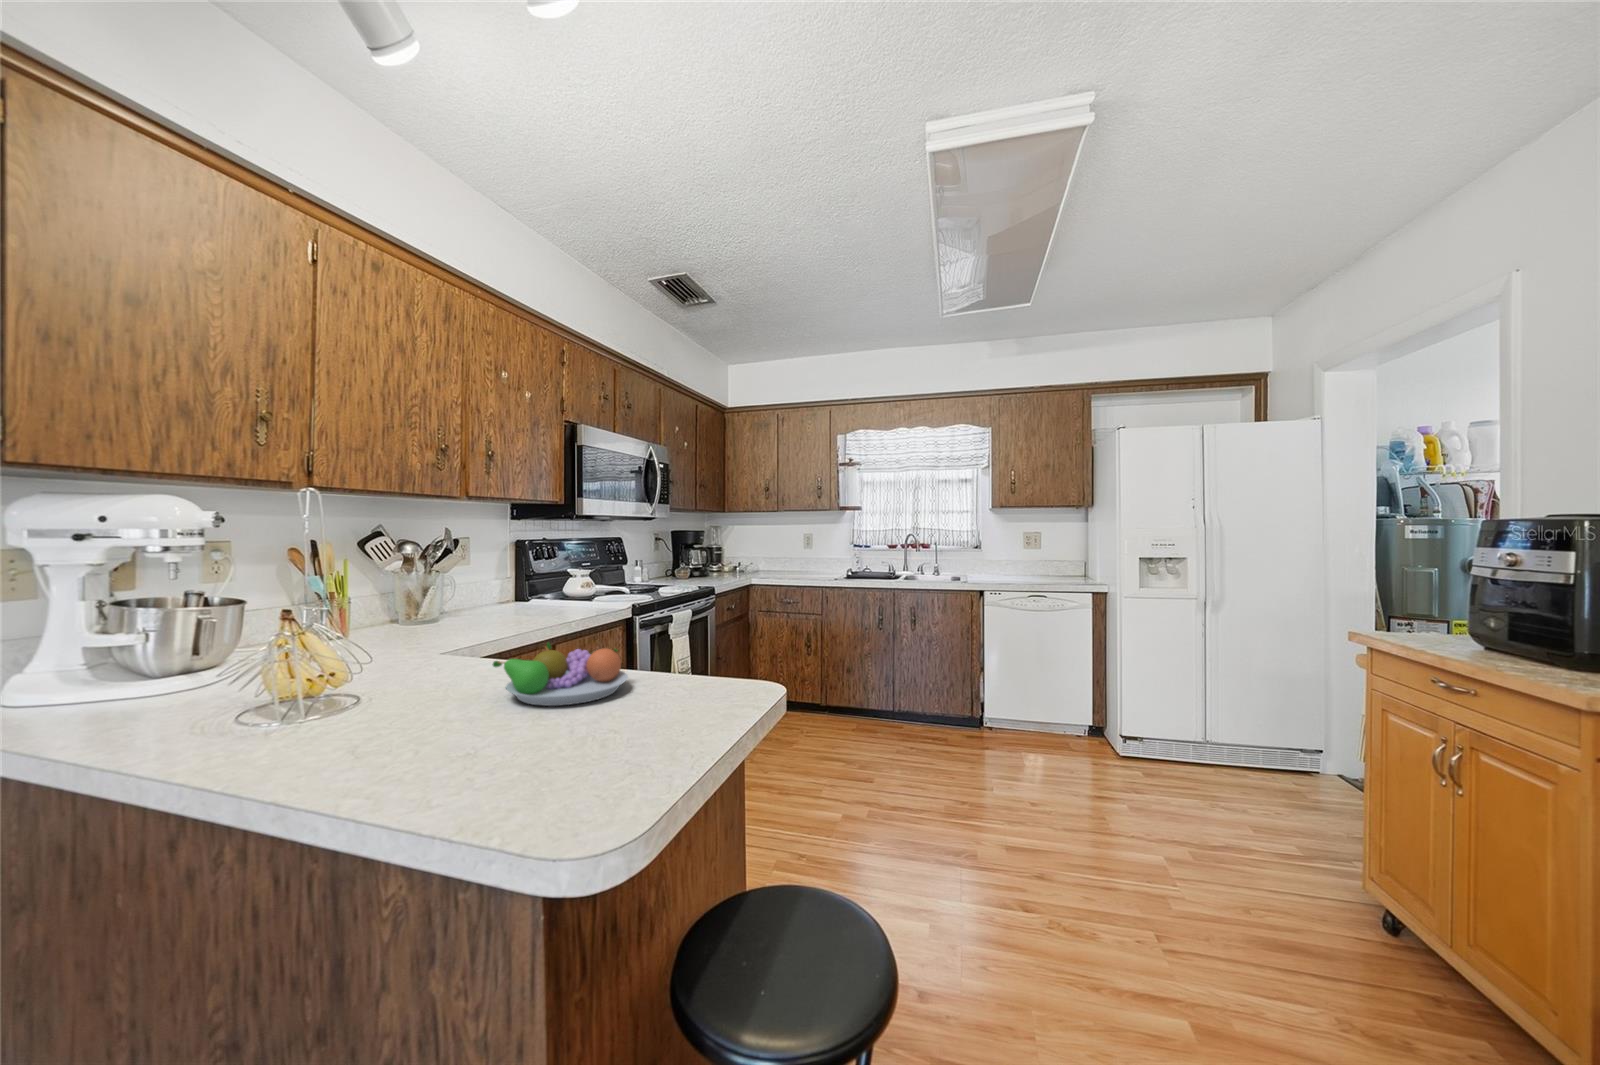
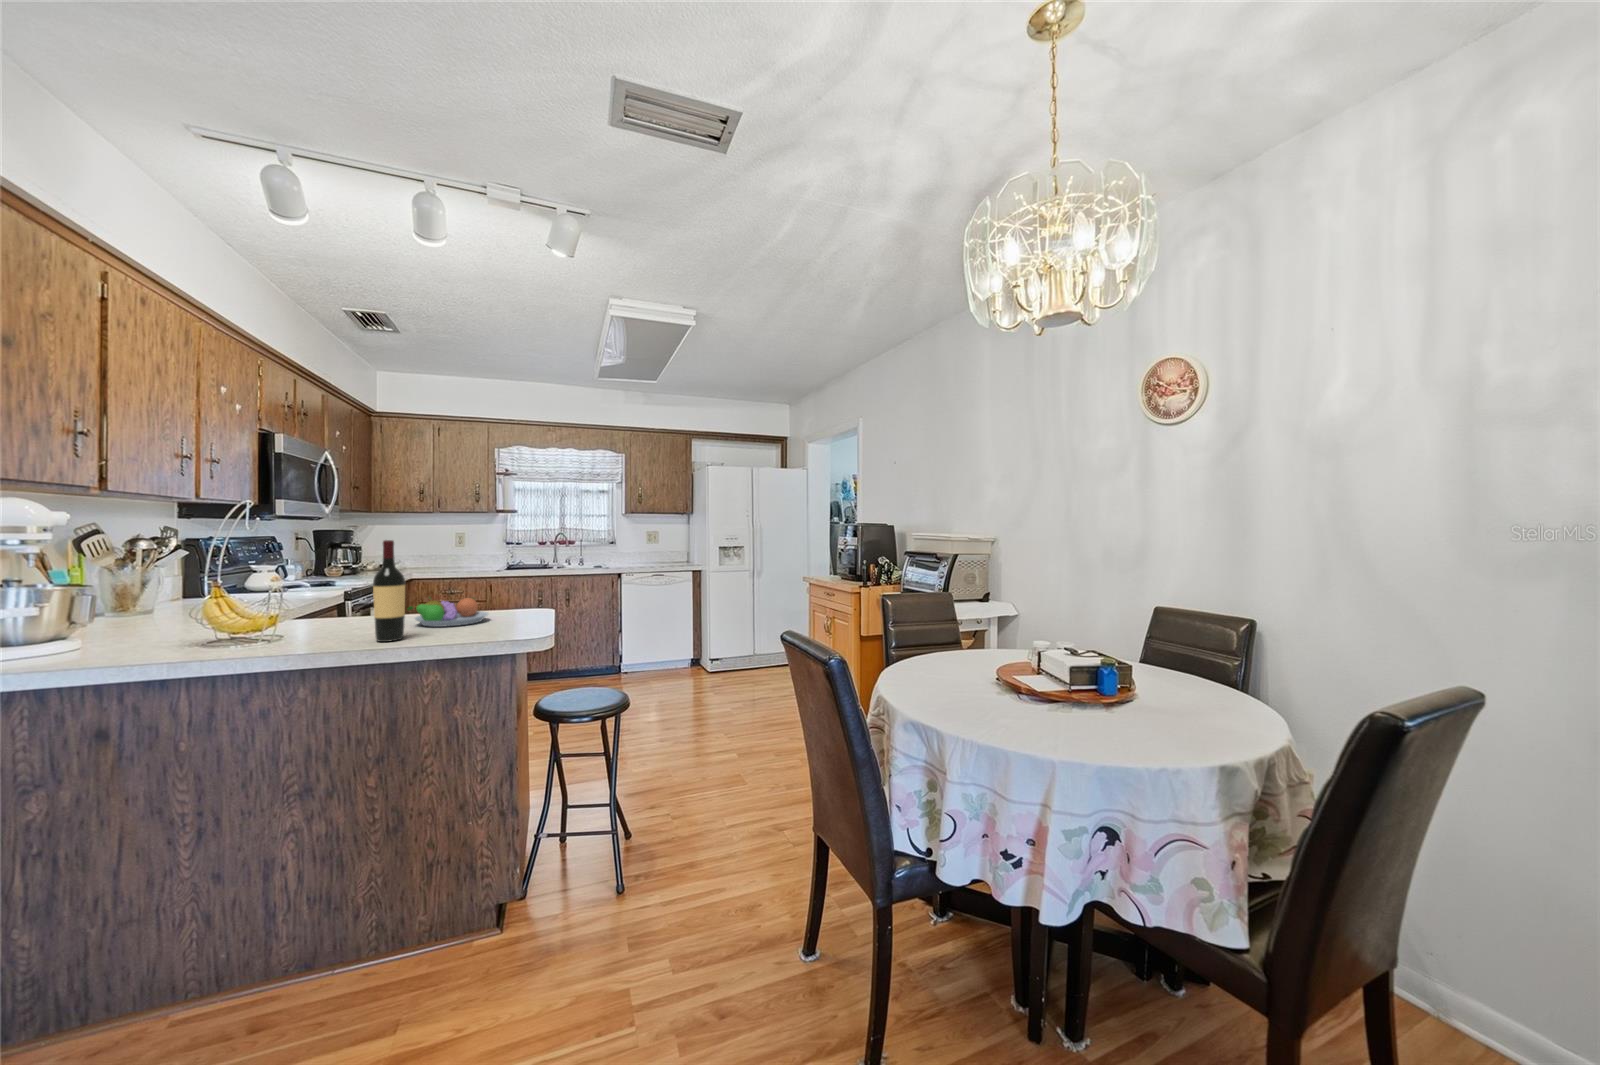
wine bottle: none [353,548,413,742] -> present [373,540,405,642]

